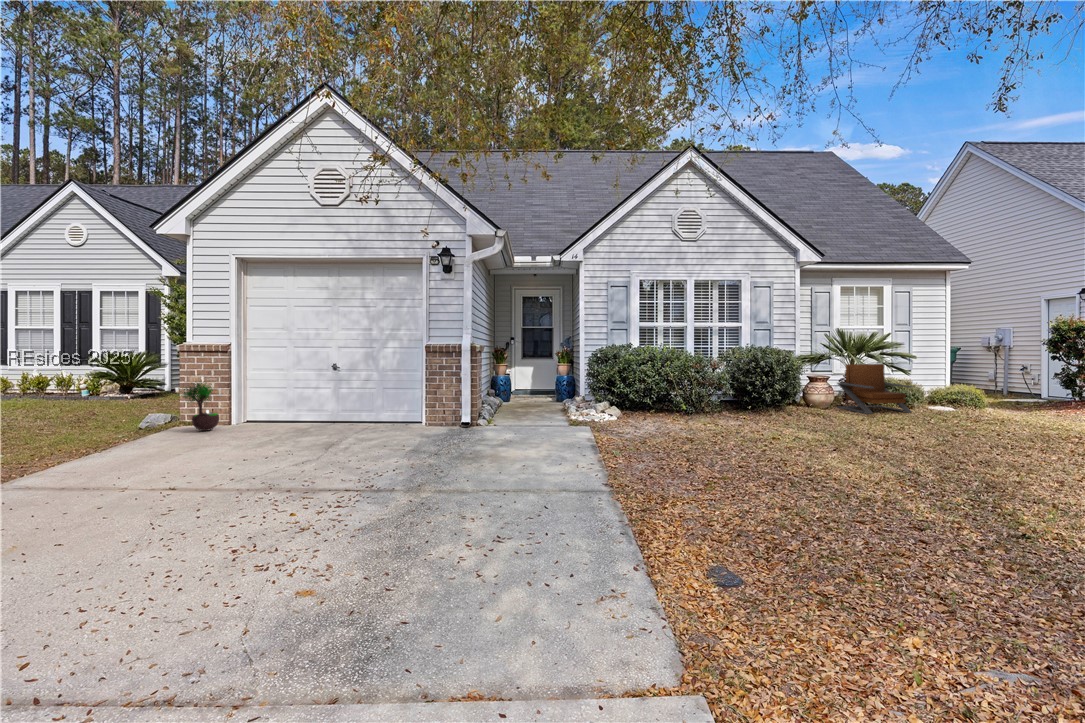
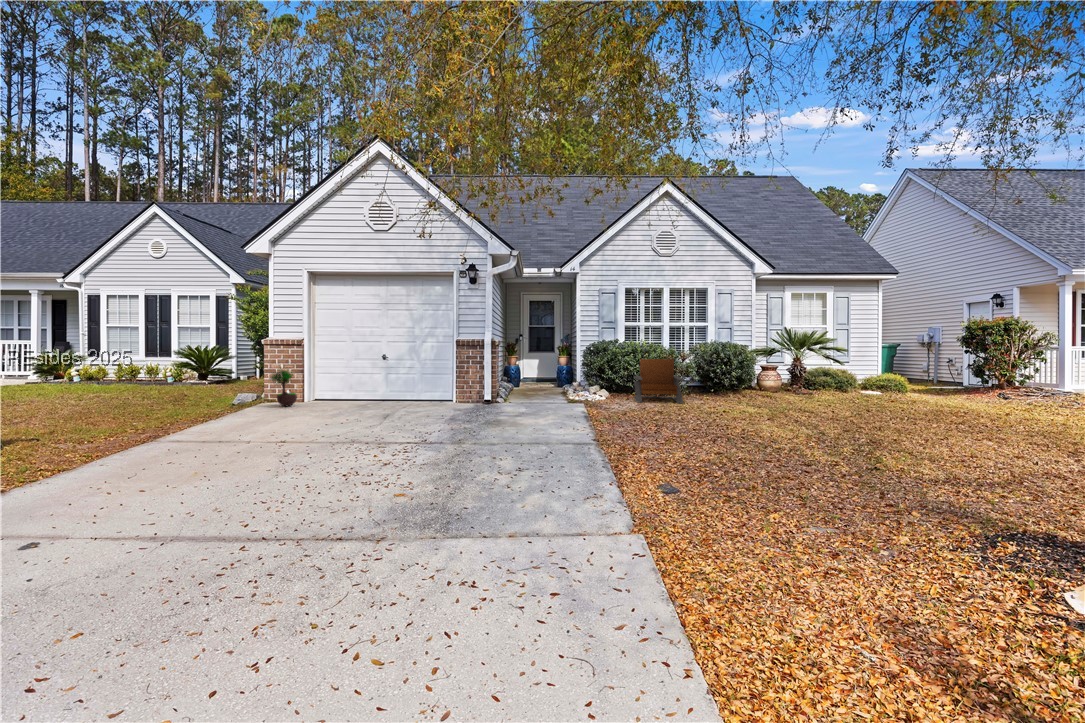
lounge chair: present [837,364,913,414] -> present [634,359,684,403]

